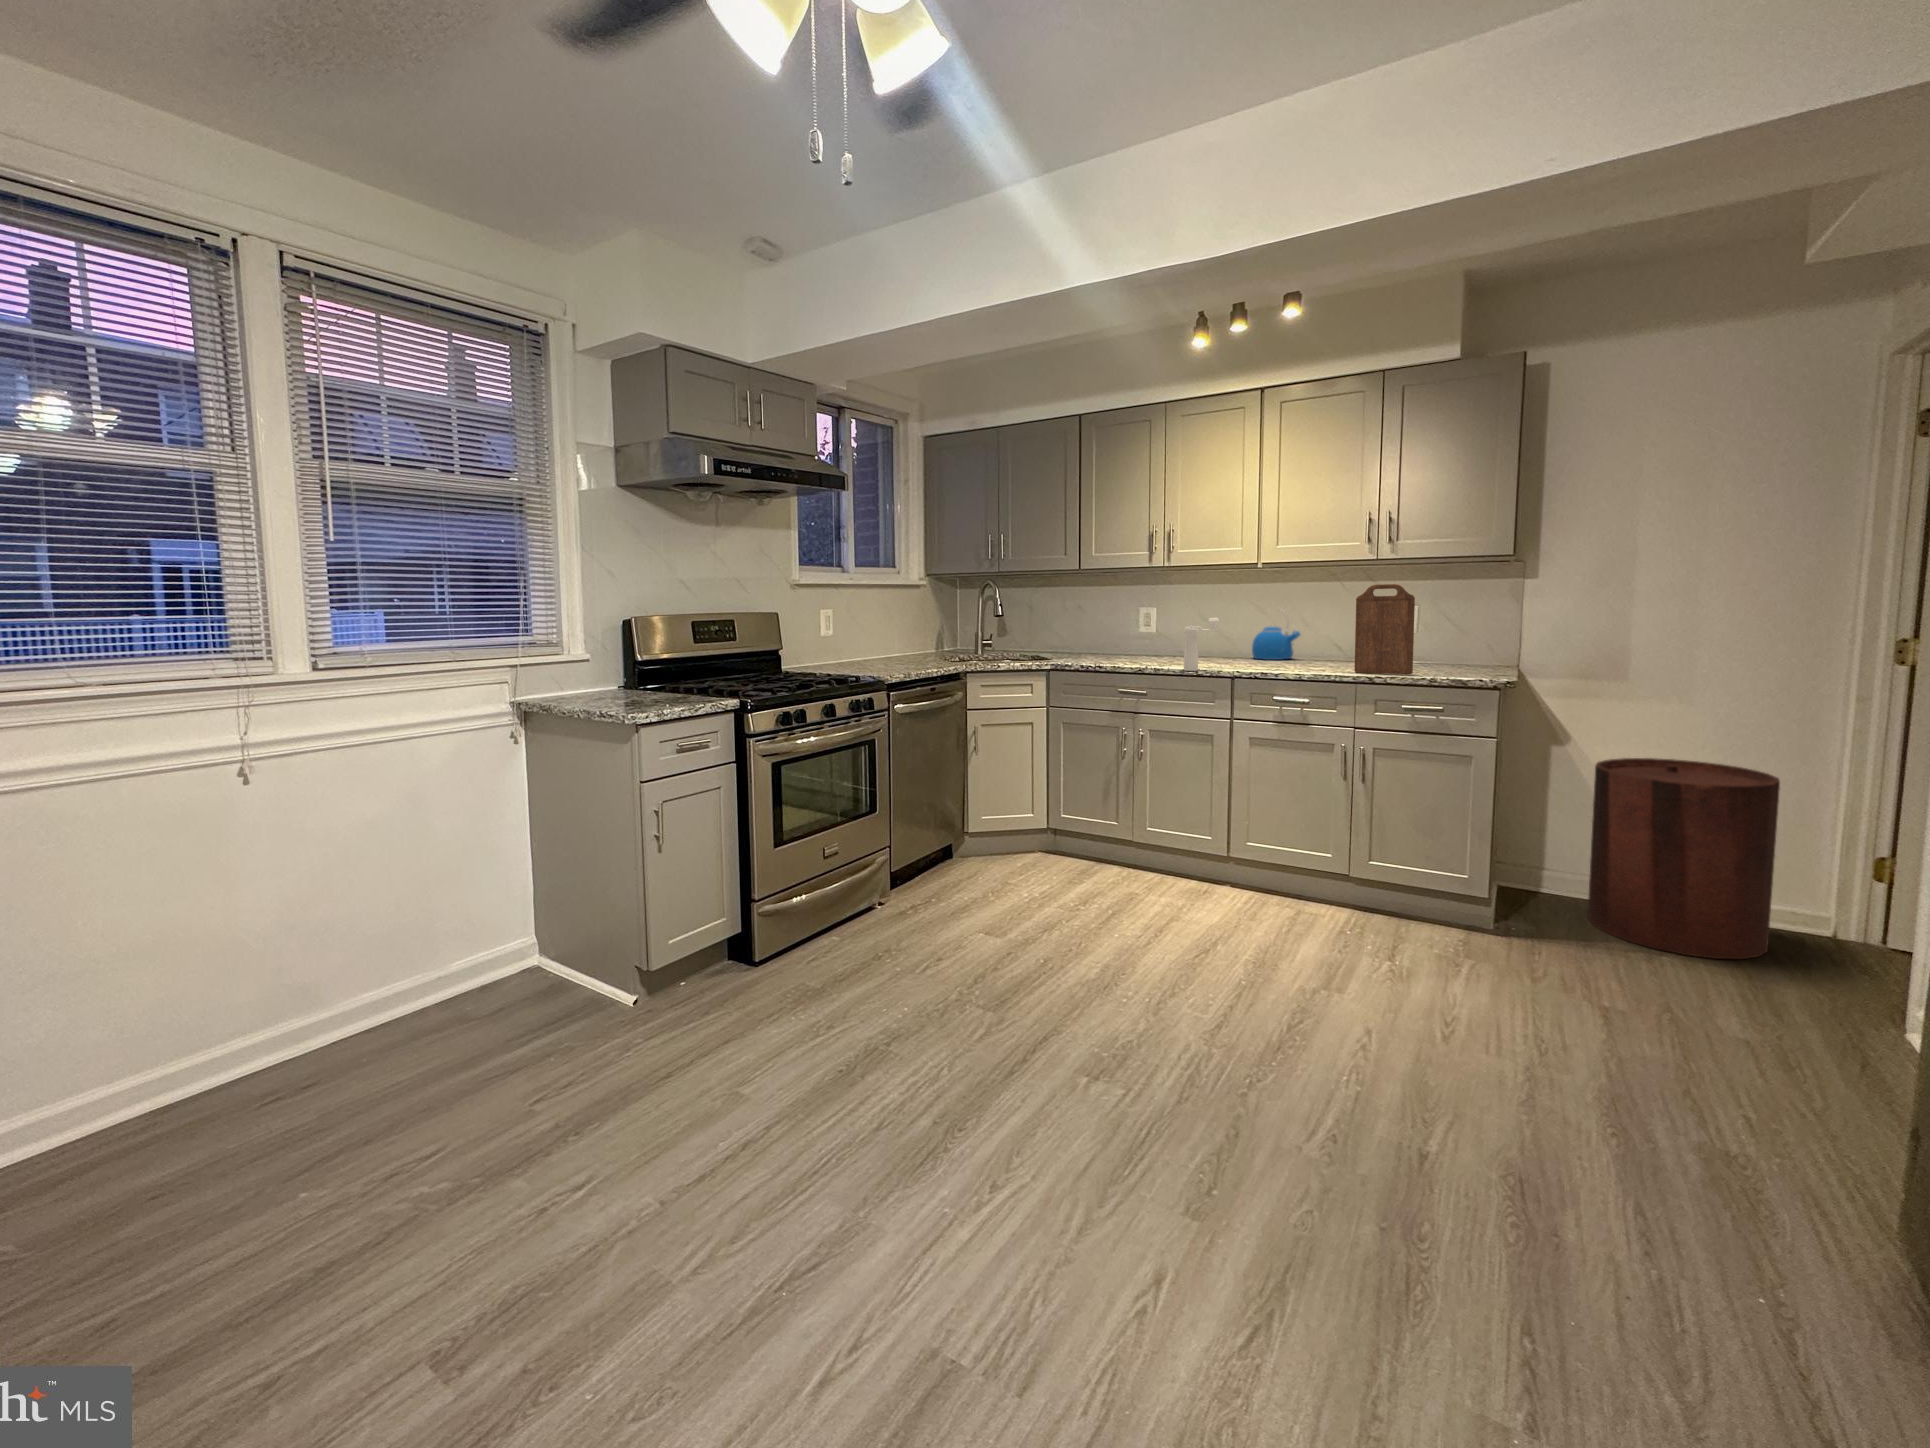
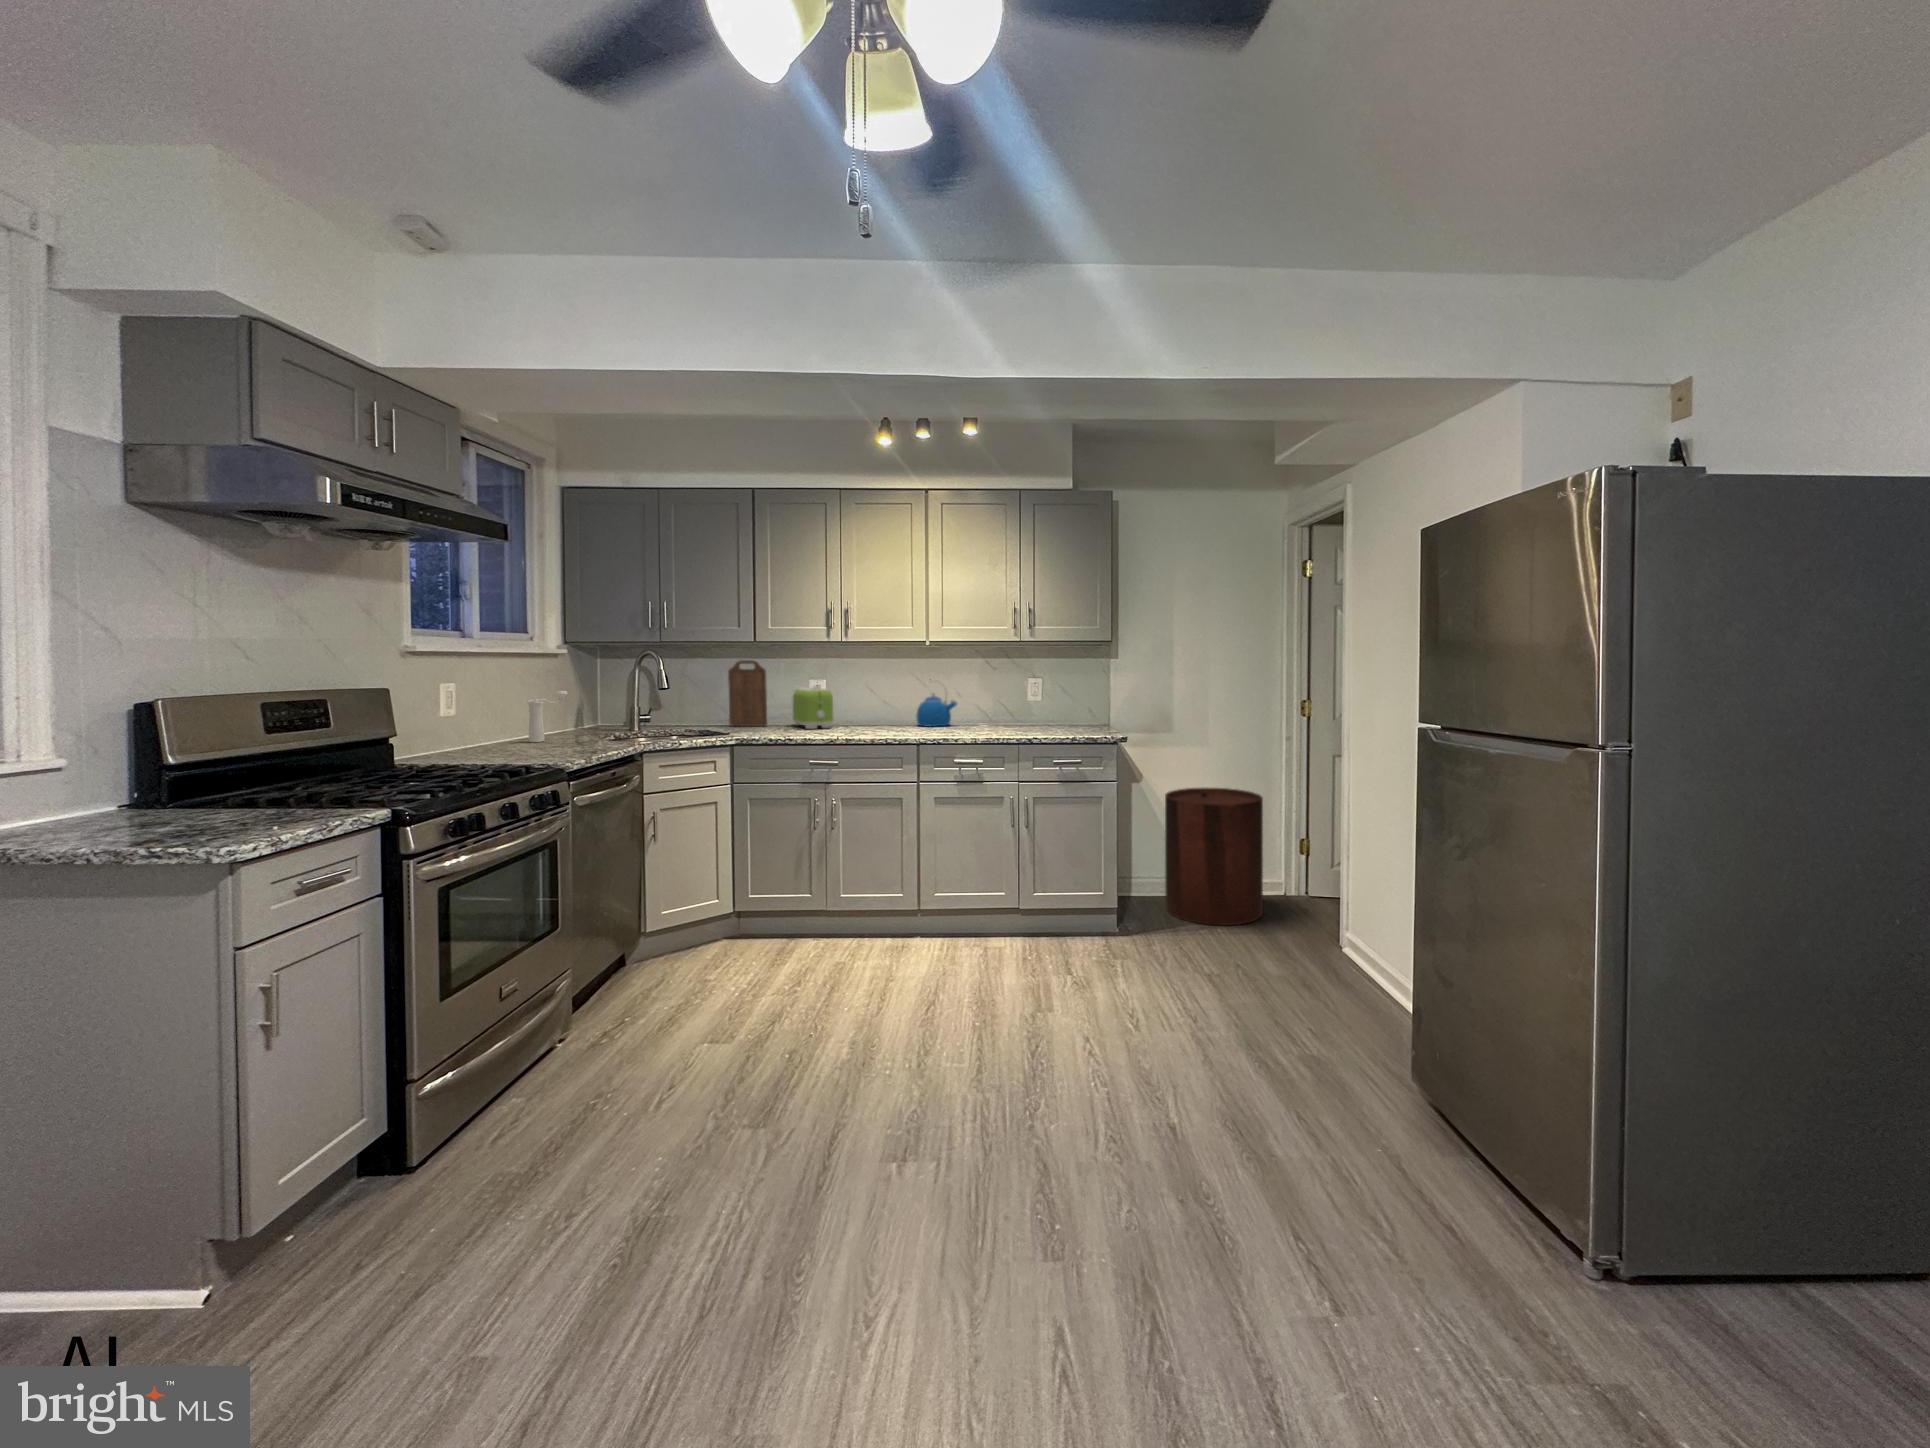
cutting board: present [1354,584,1415,674] -> present [728,660,767,726]
toaster: none [1122,615,1157,658] -> present [793,688,833,729]
pepper mill: present [1184,618,1219,671] -> present [528,691,568,742]

